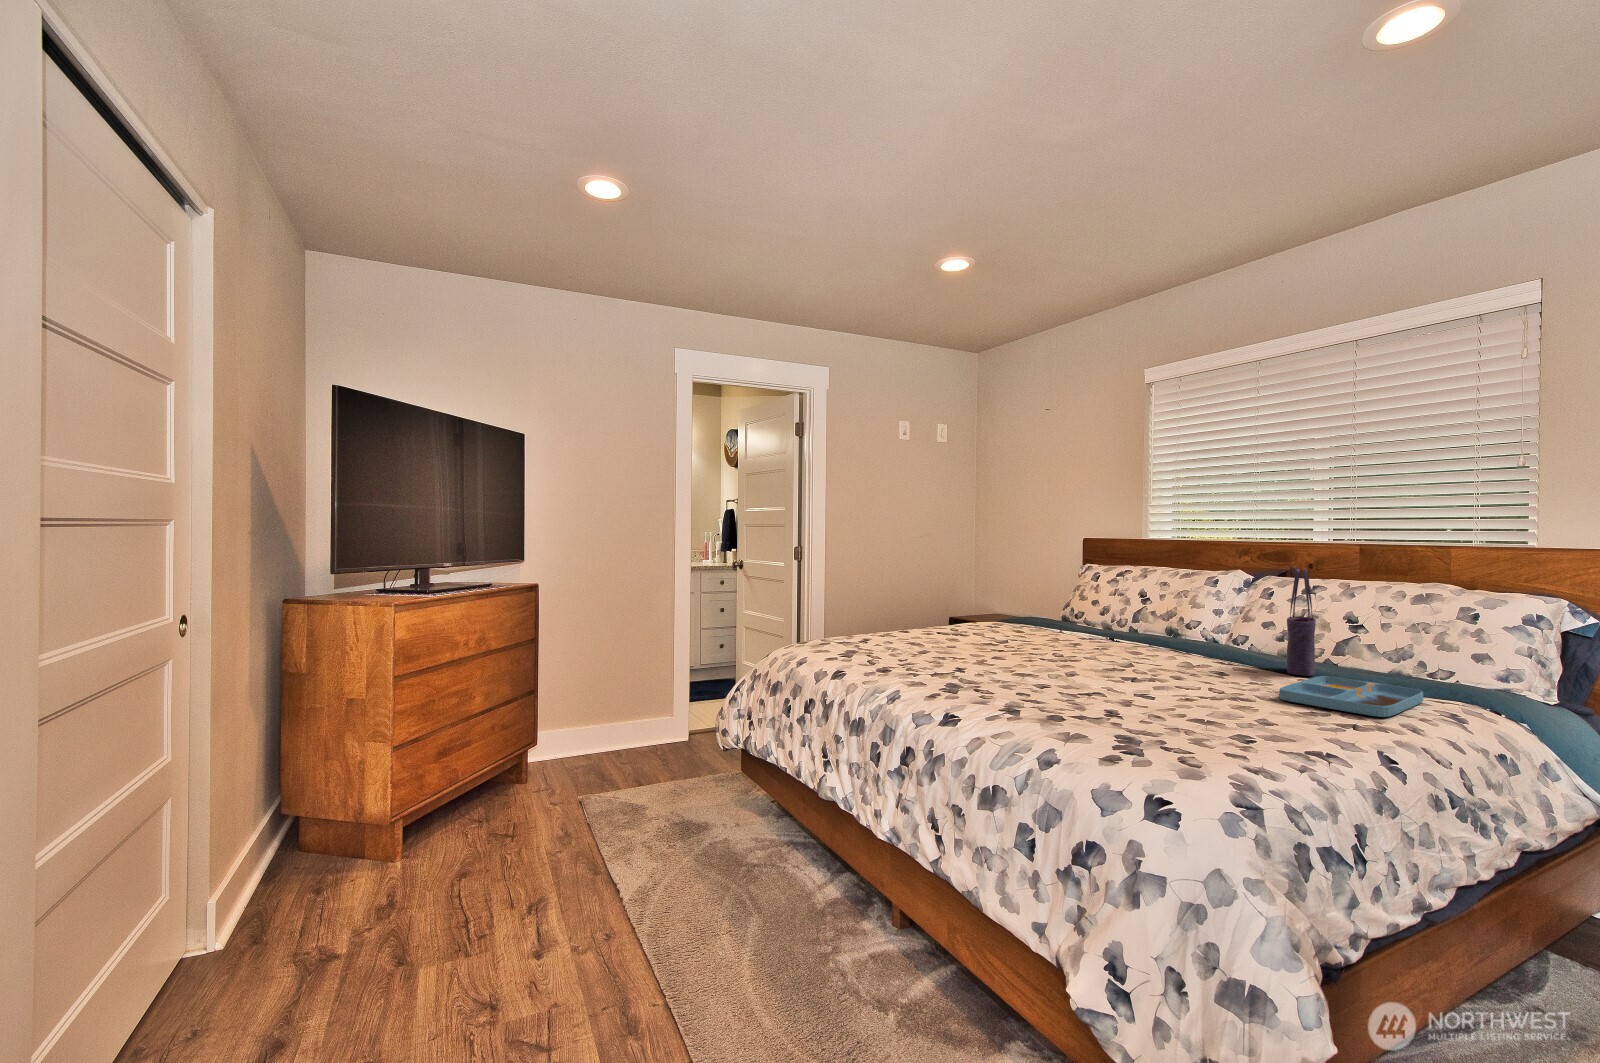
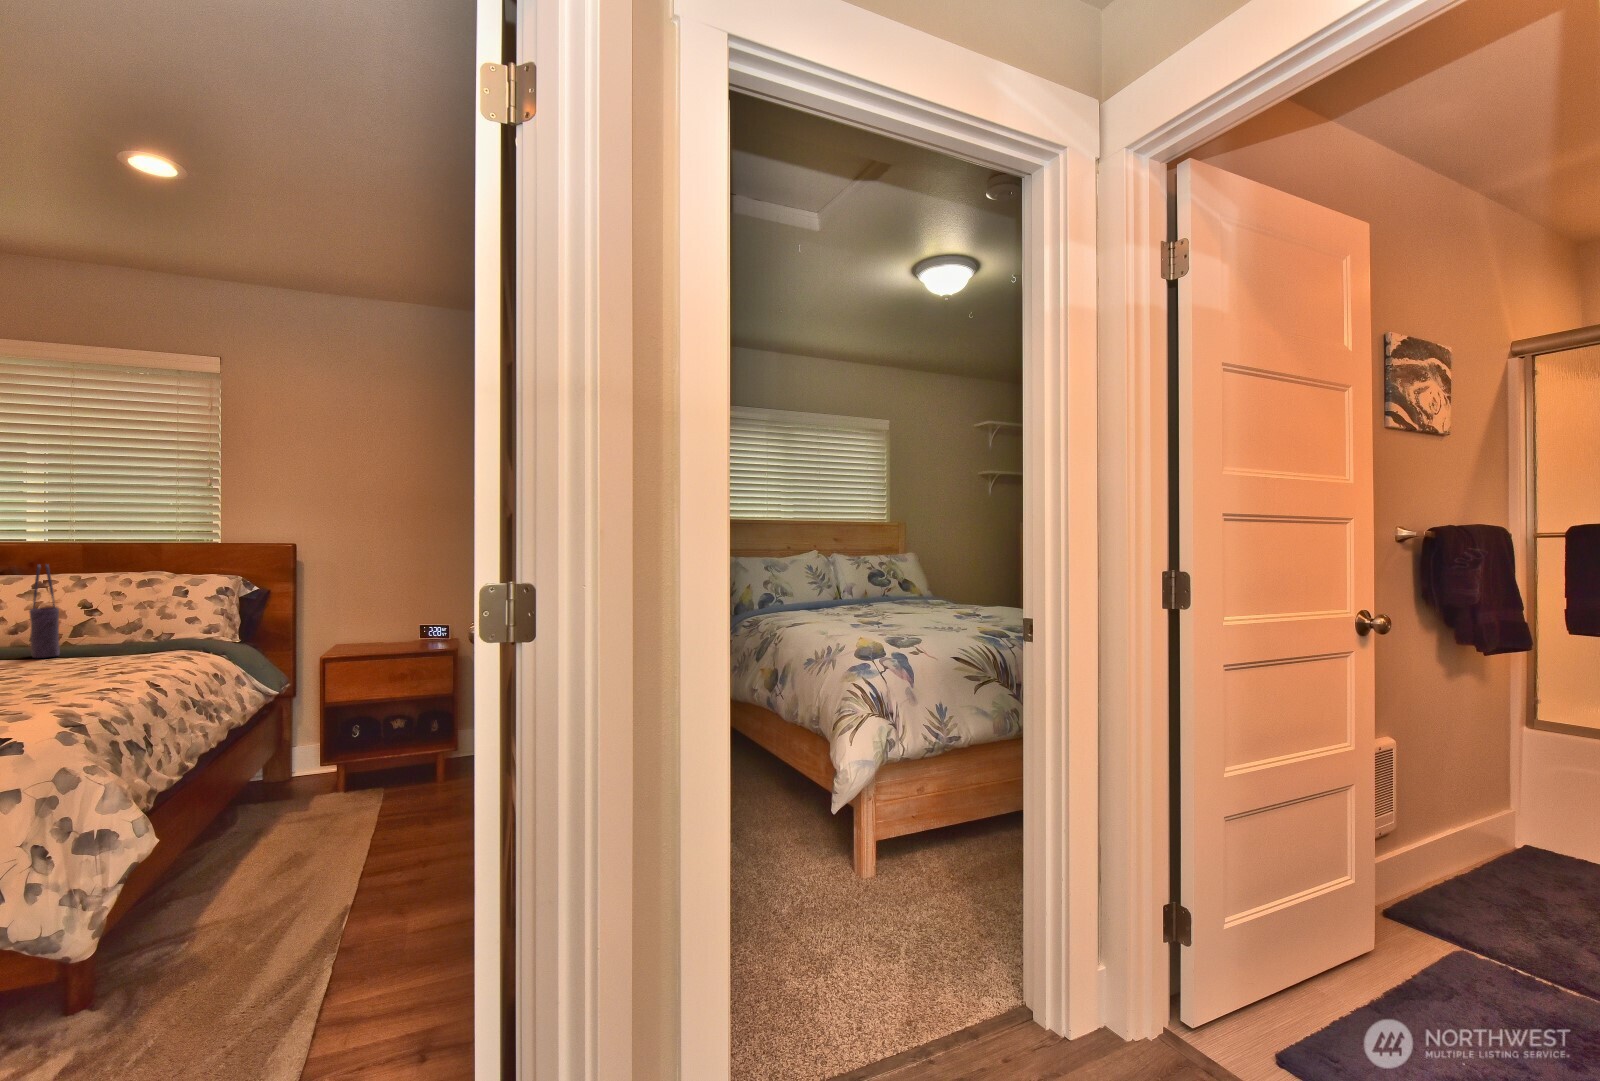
tray: present [1279,676,1423,717] -> none [44,645,160,672]

